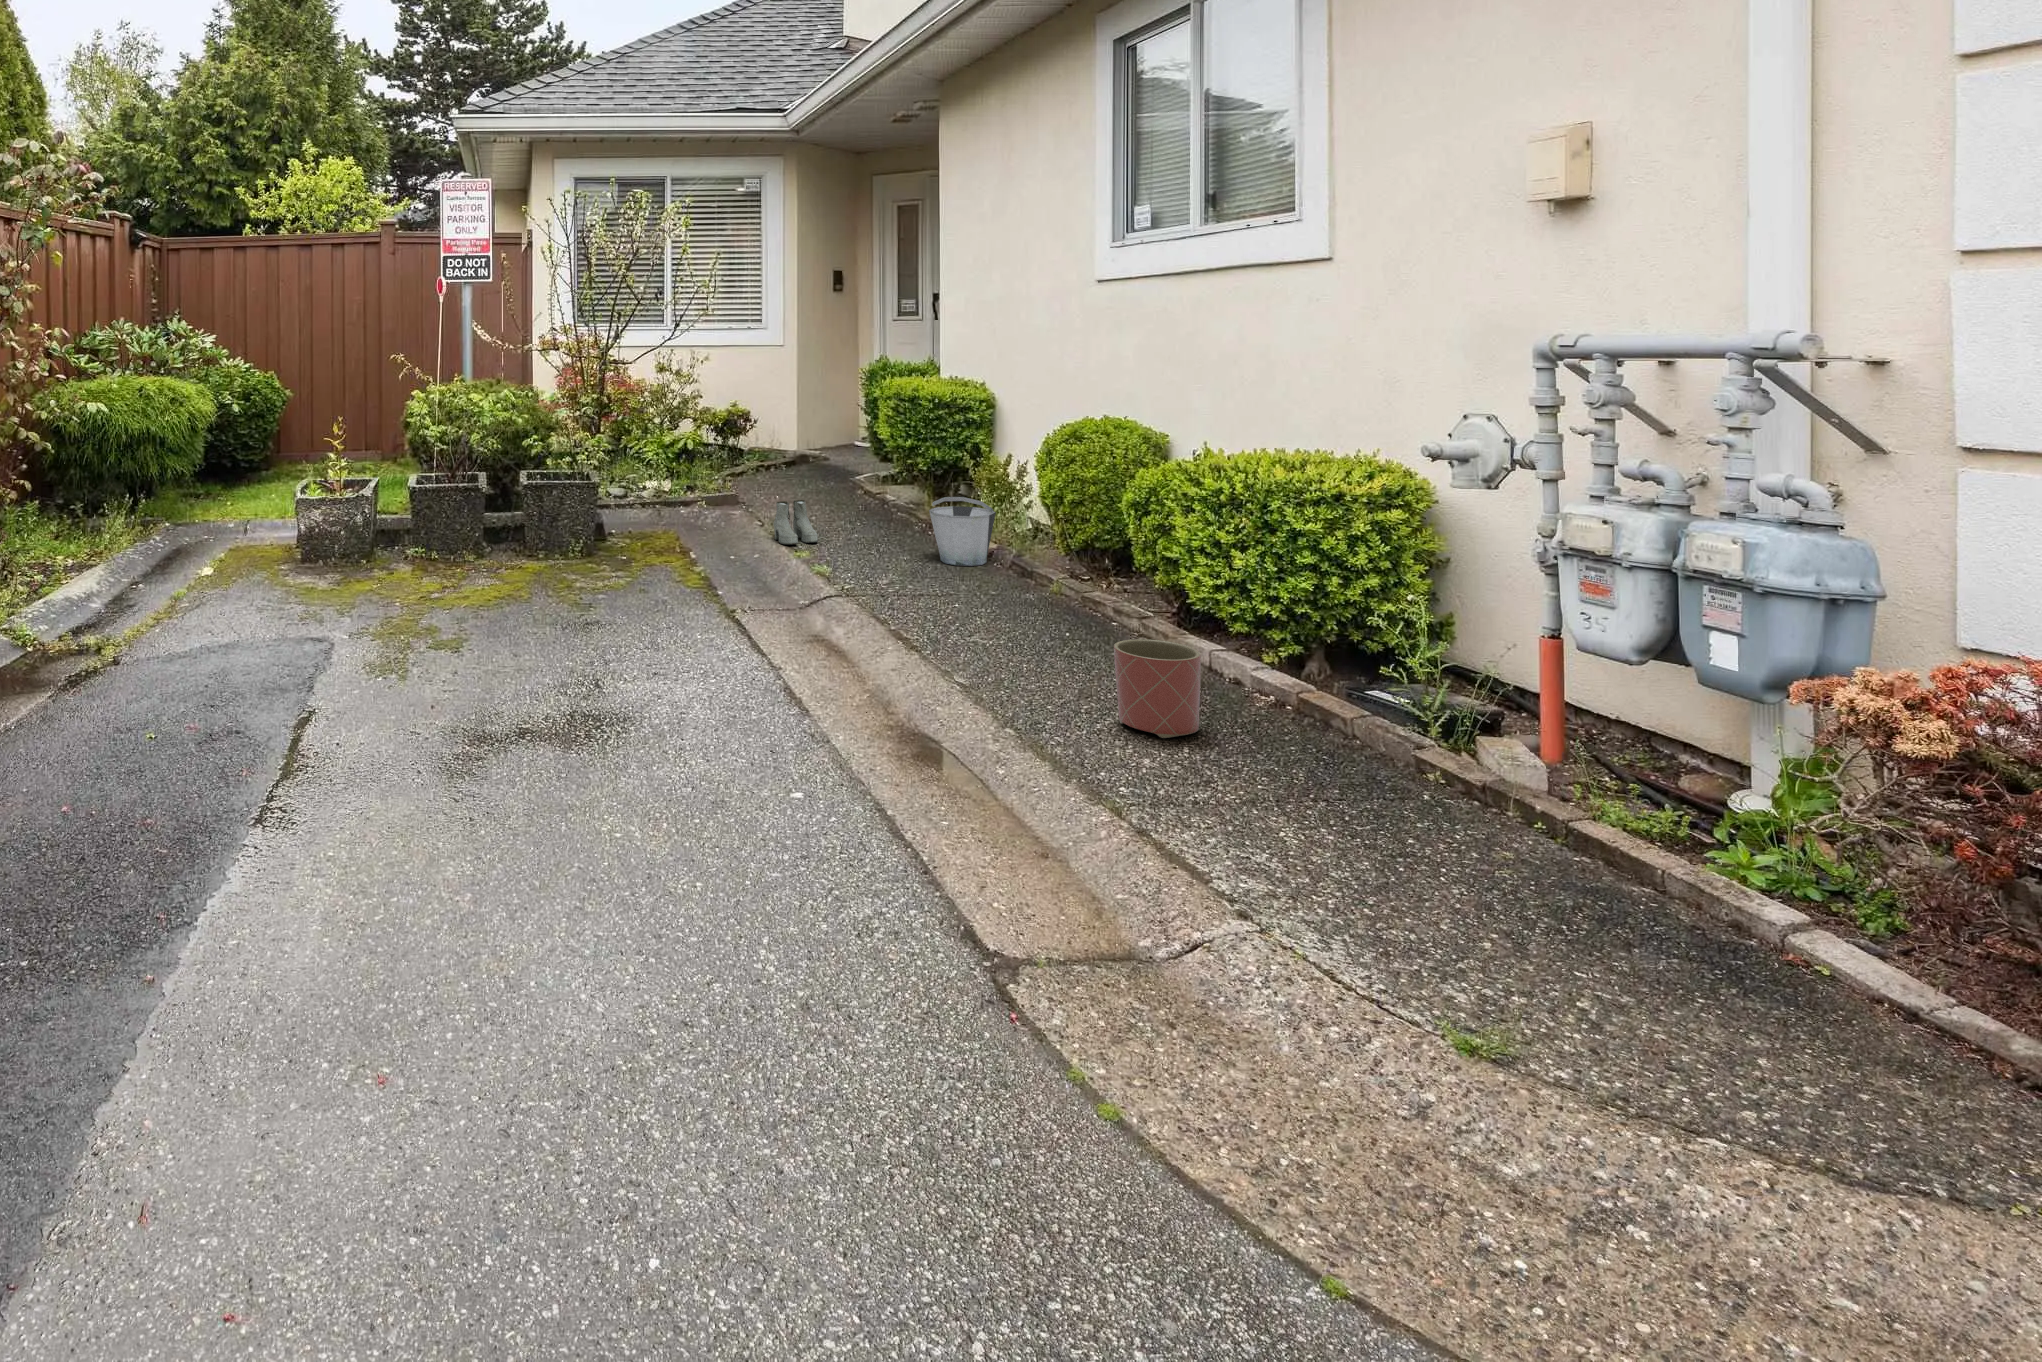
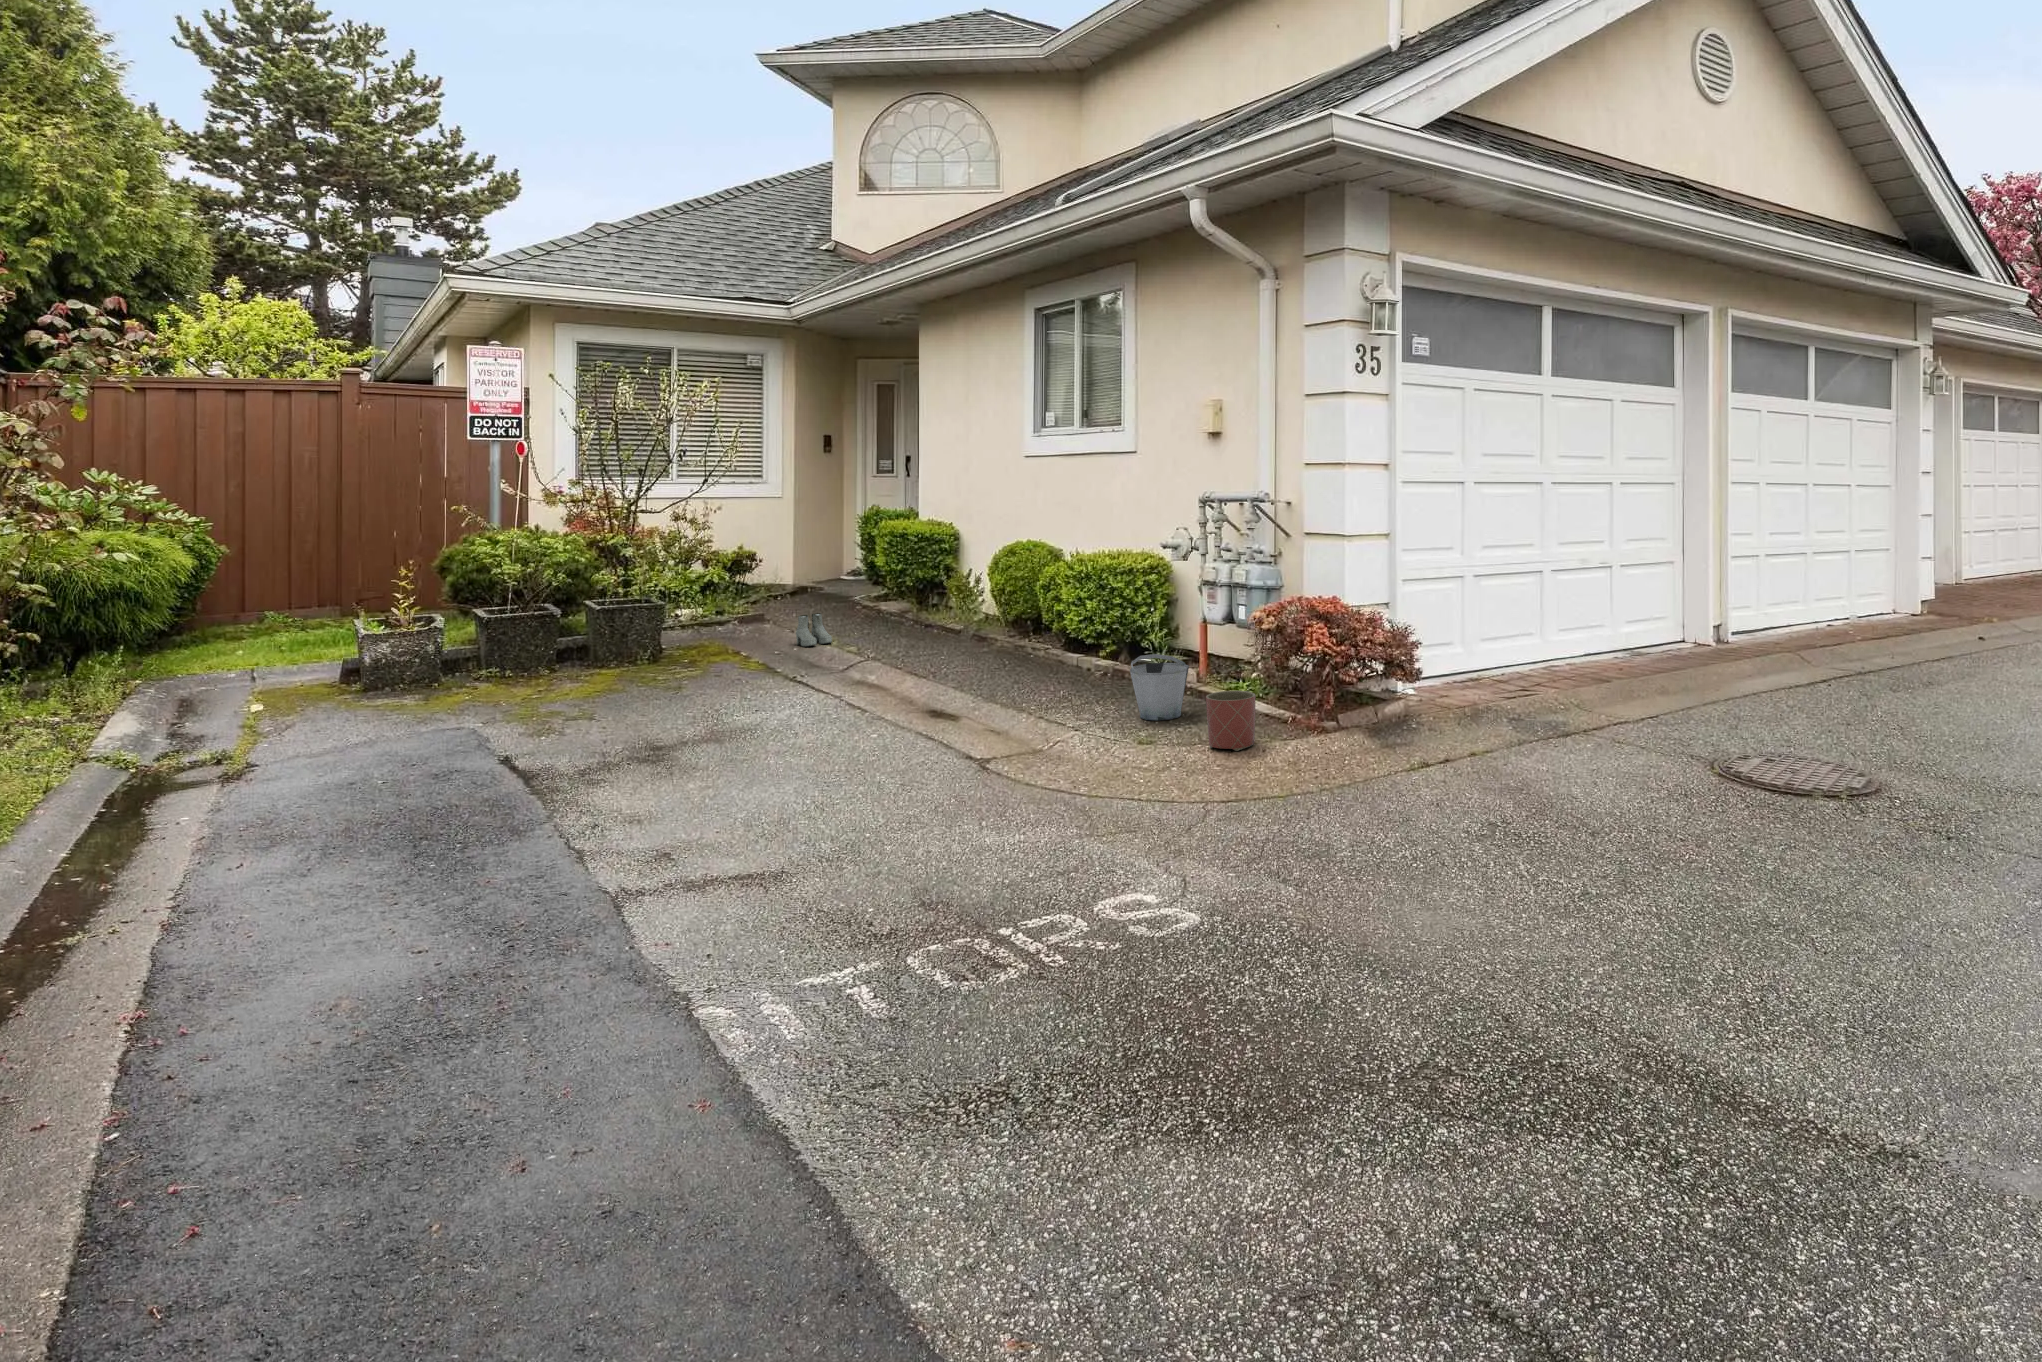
bucket: present [929,497,996,566] -> present [1130,654,1189,721]
planter: present [1114,639,1201,738] -> present [1206,691,1255,751]

